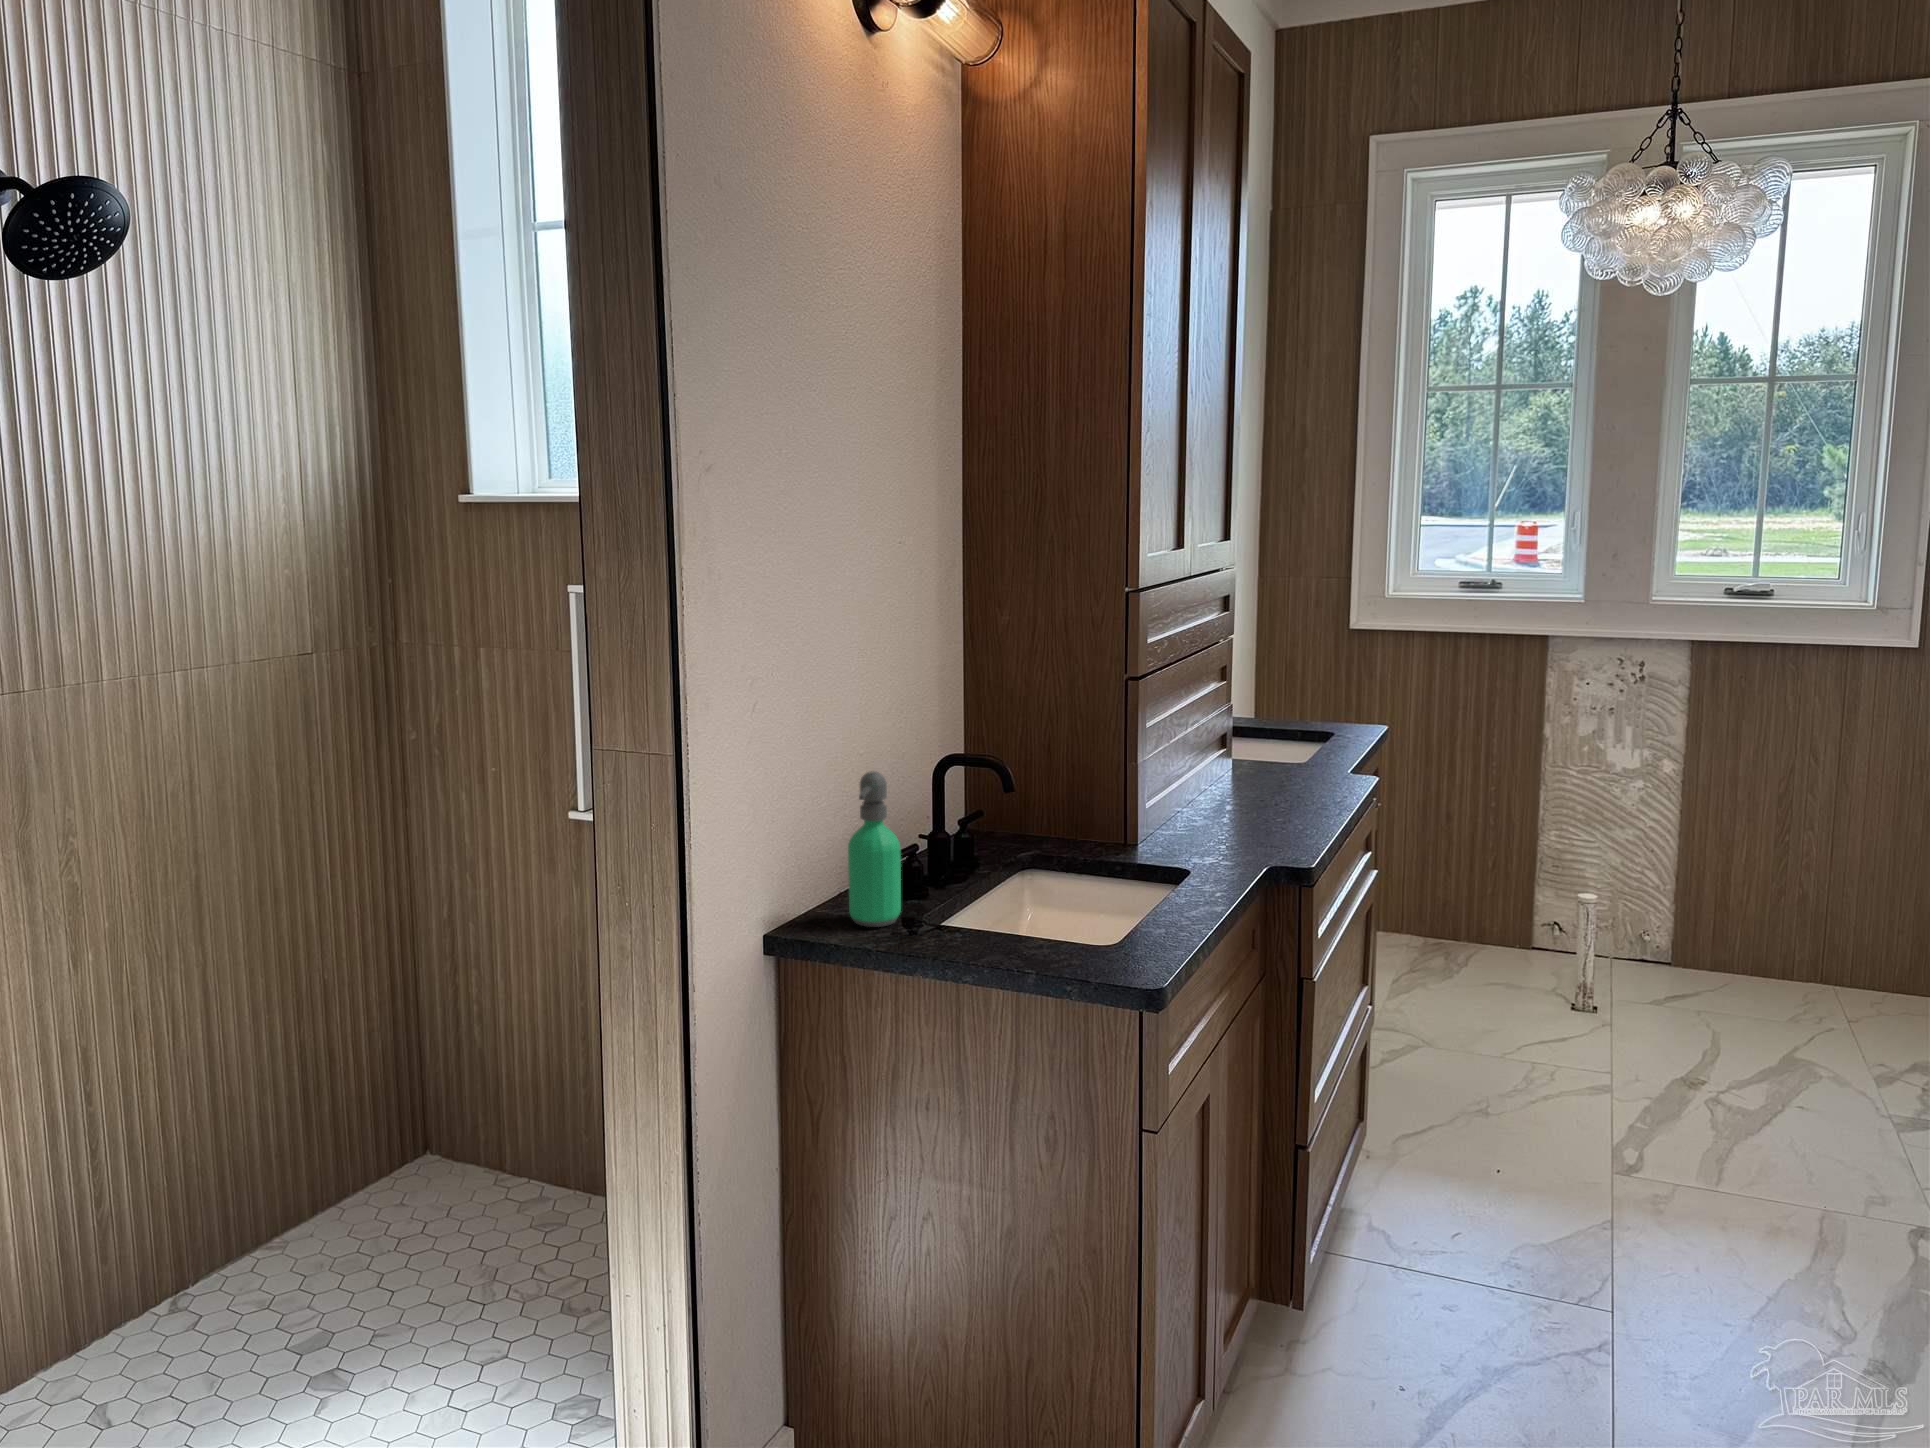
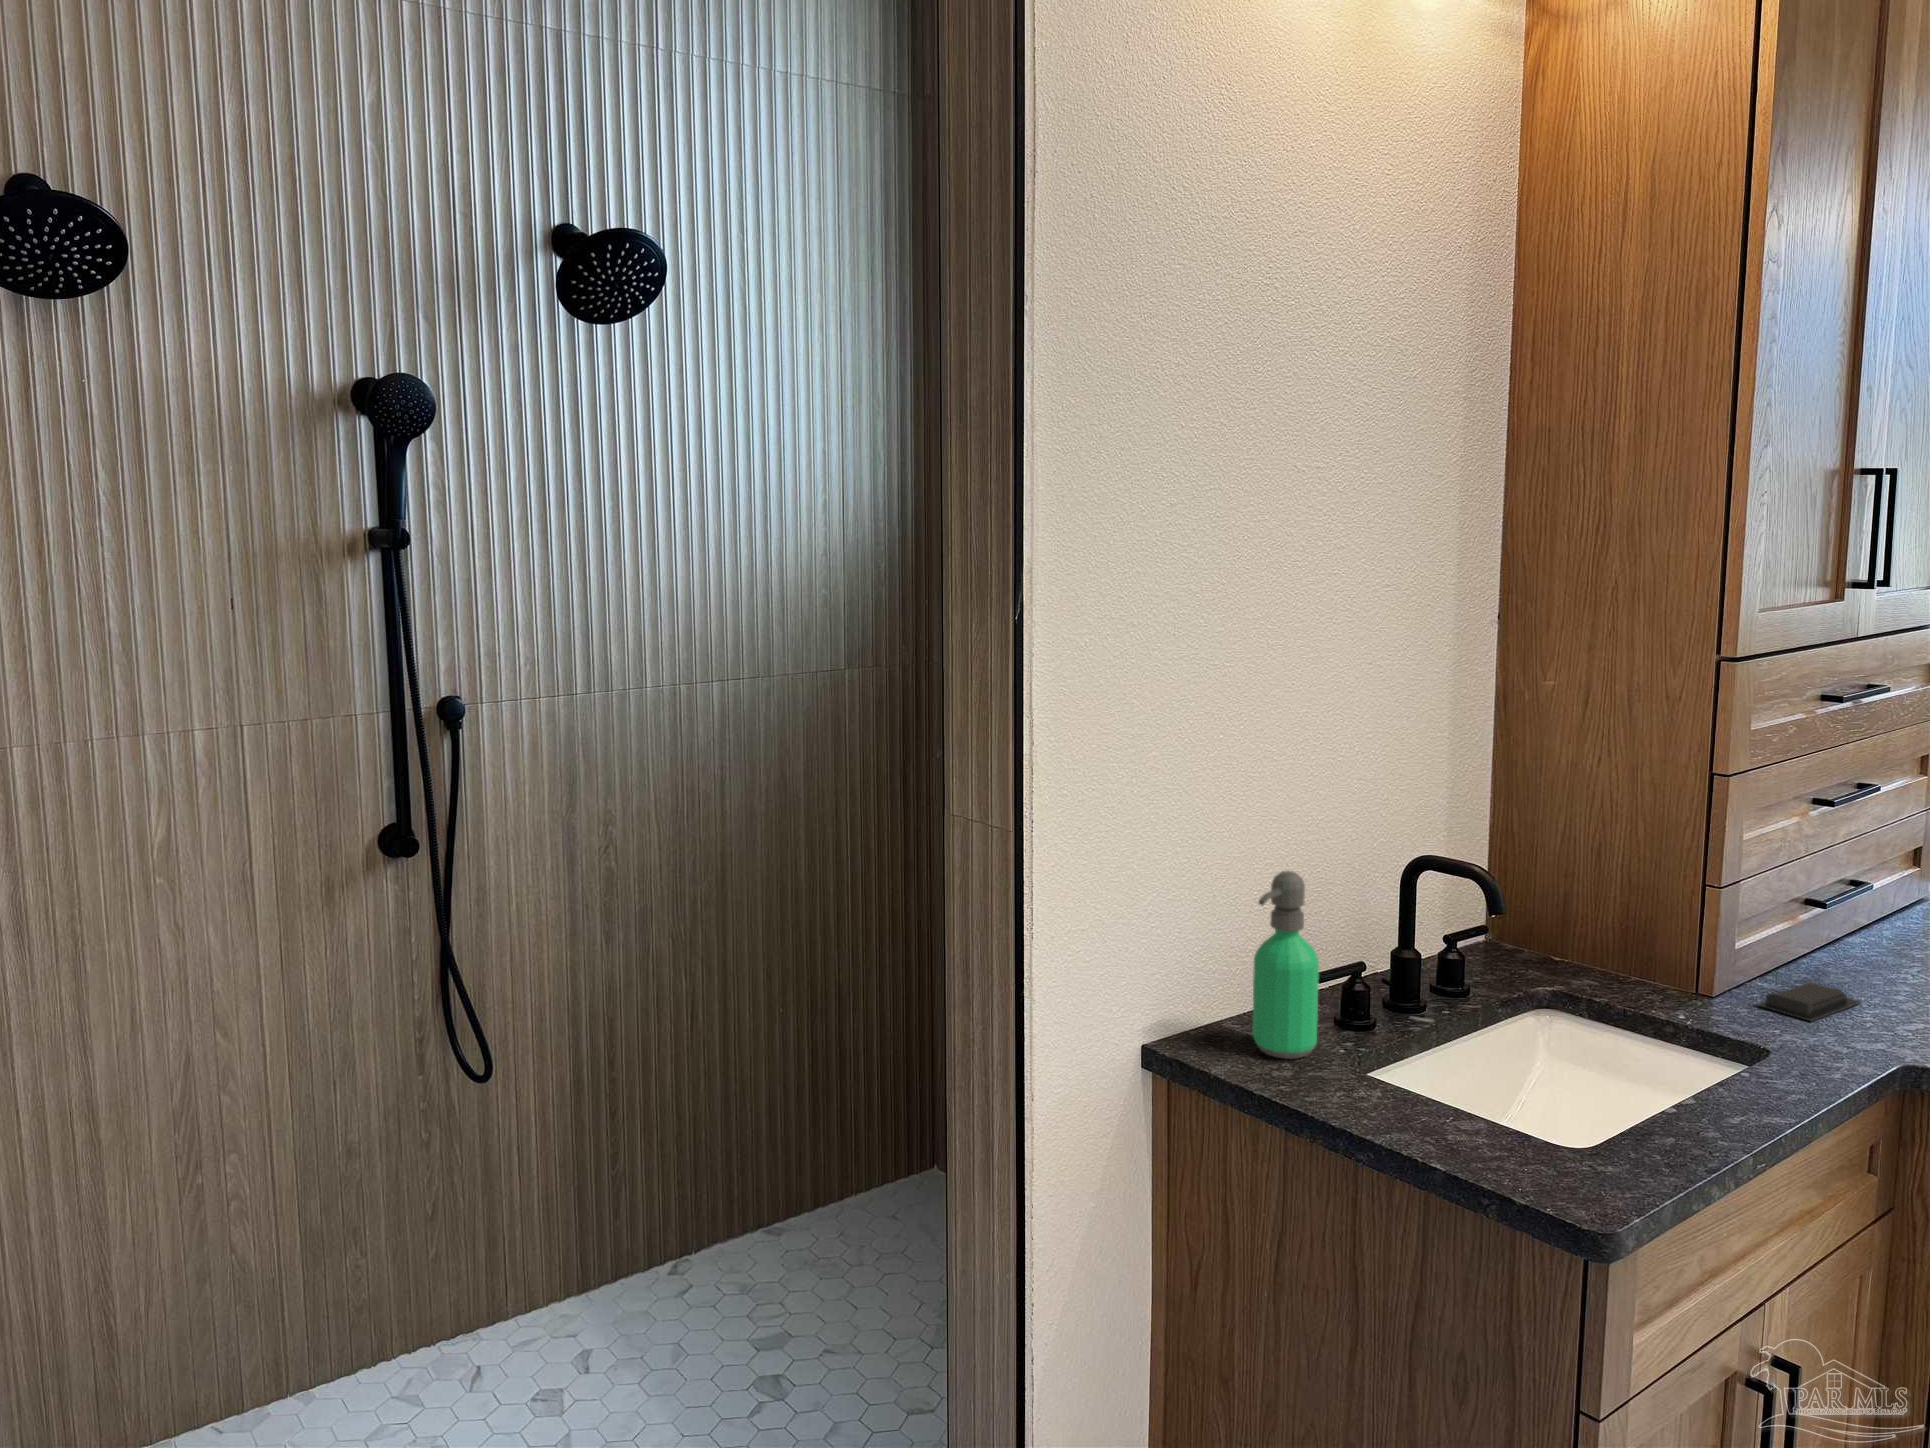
soap bar: none [1162,823,1219,847] -> present [1759,983,1861,1021]

